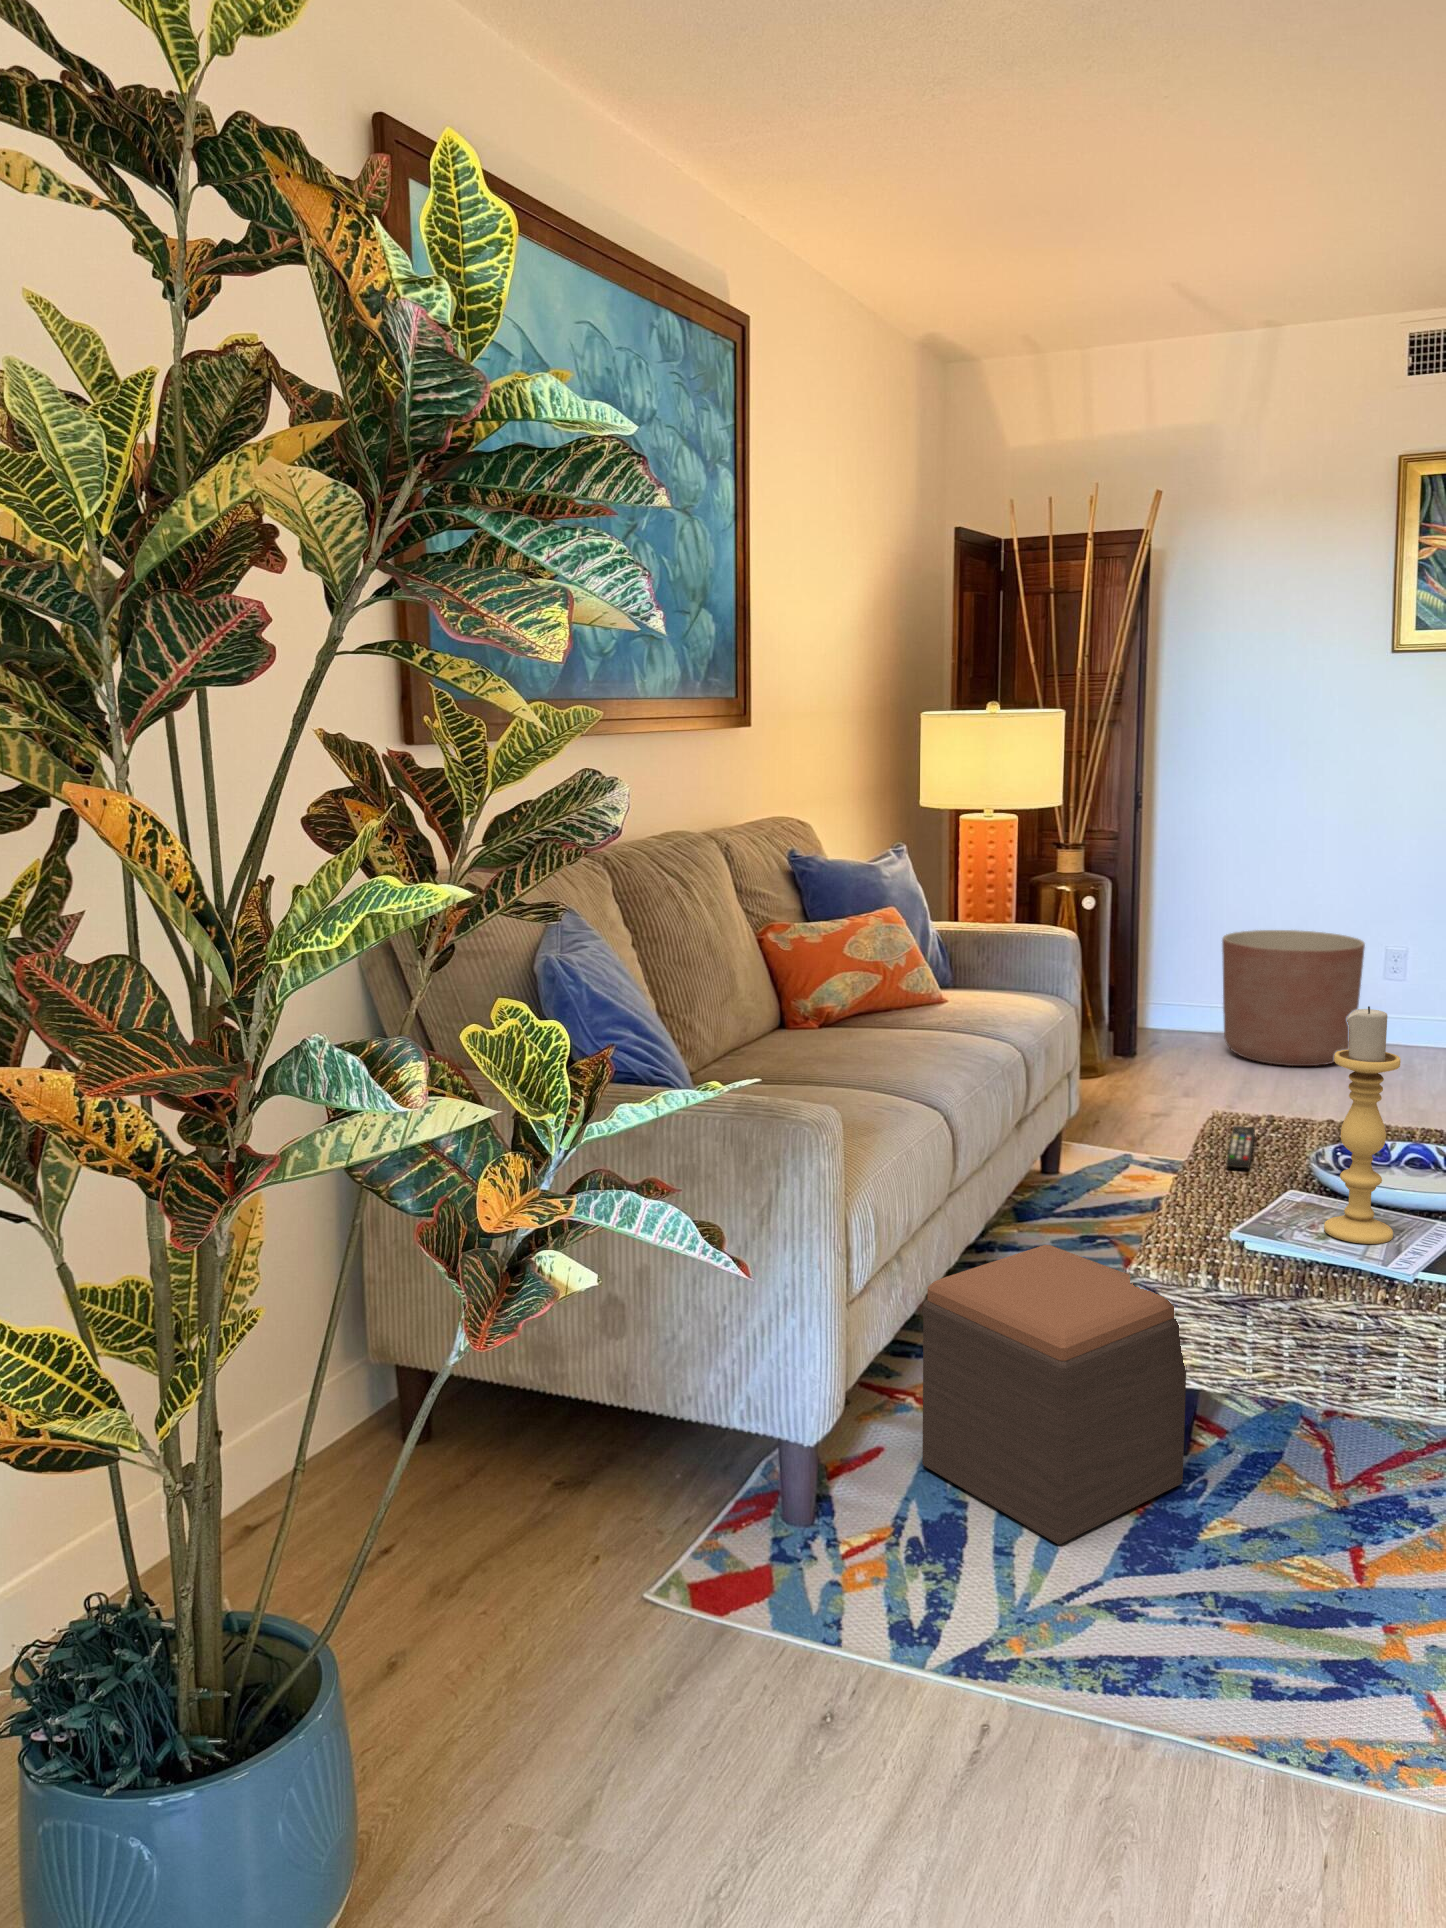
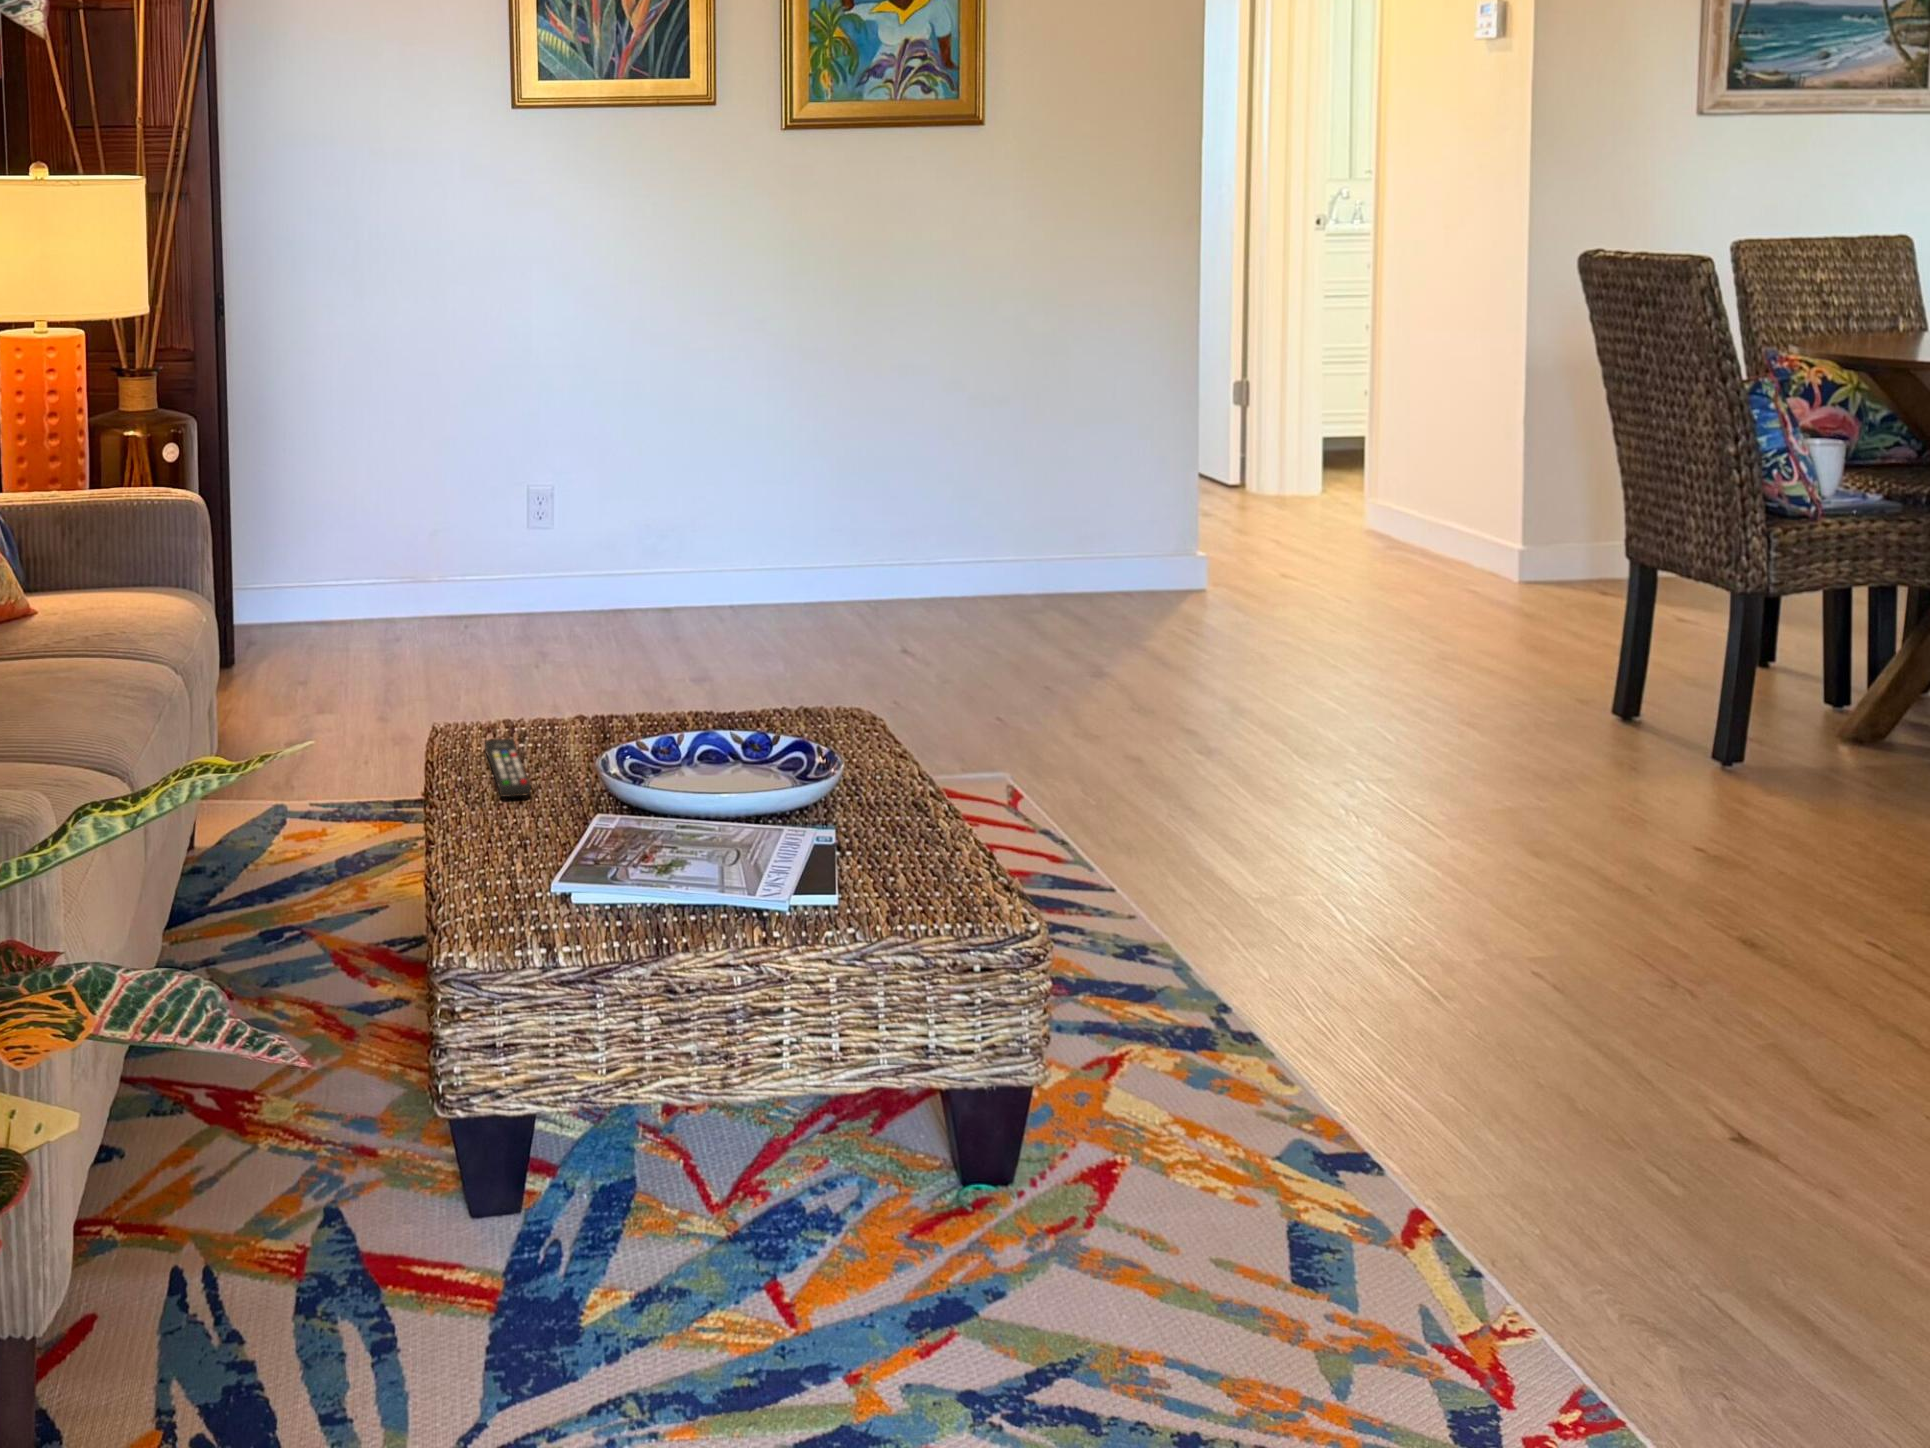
planter: present [1222,930,1365,1066] -> none [337,469,512,650]
candle holder: present [1324,1006,1401,1244] -> none [658,560,740,872]
footstool: present [923,1245,1186,1545] -> none [157,952,529,1392]

